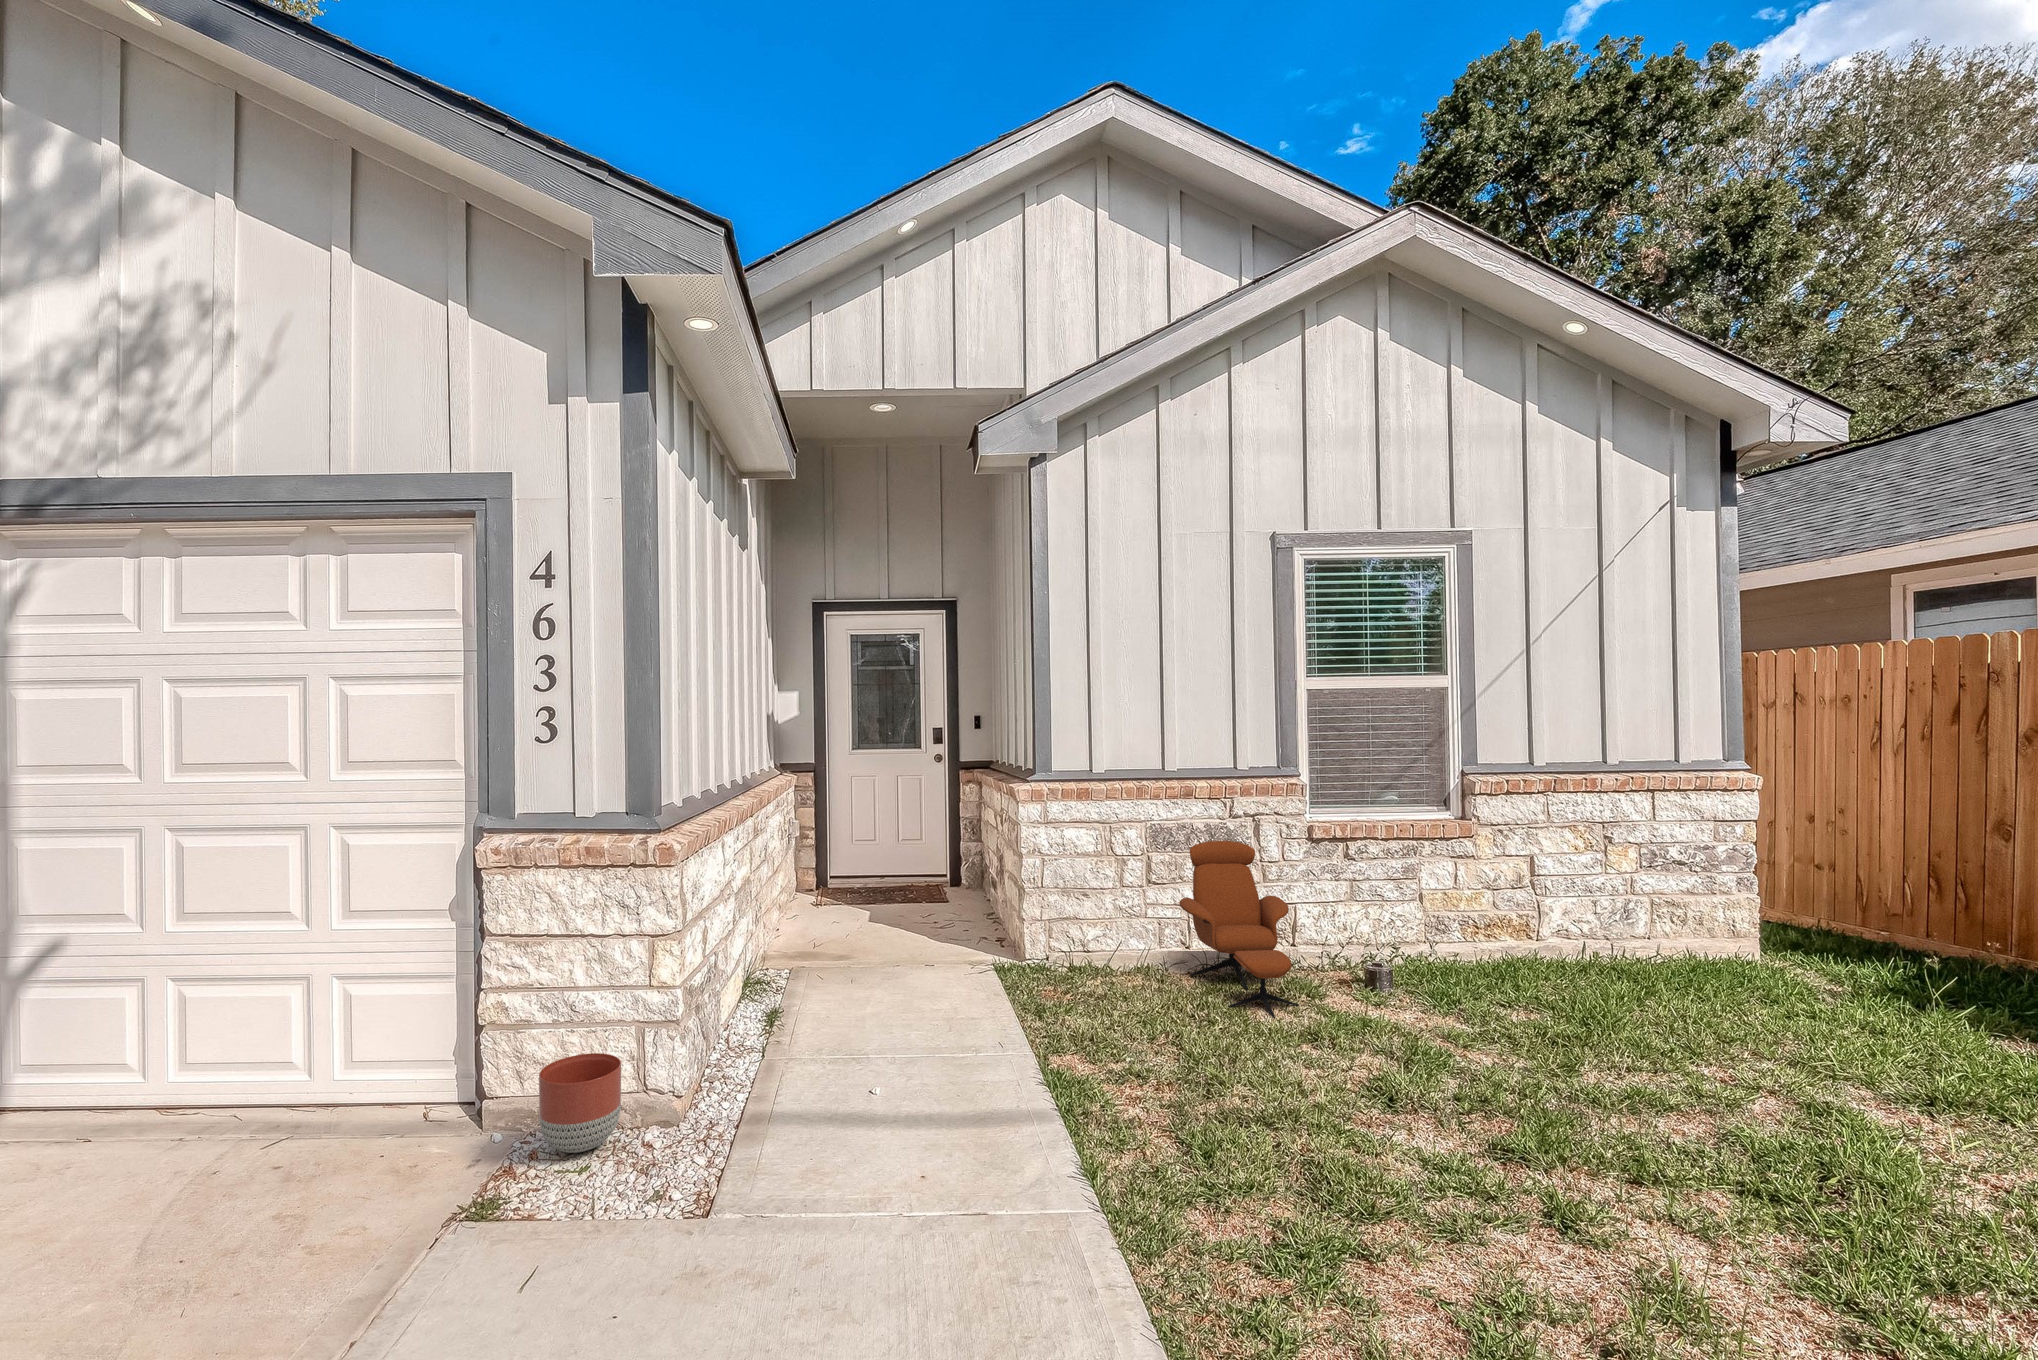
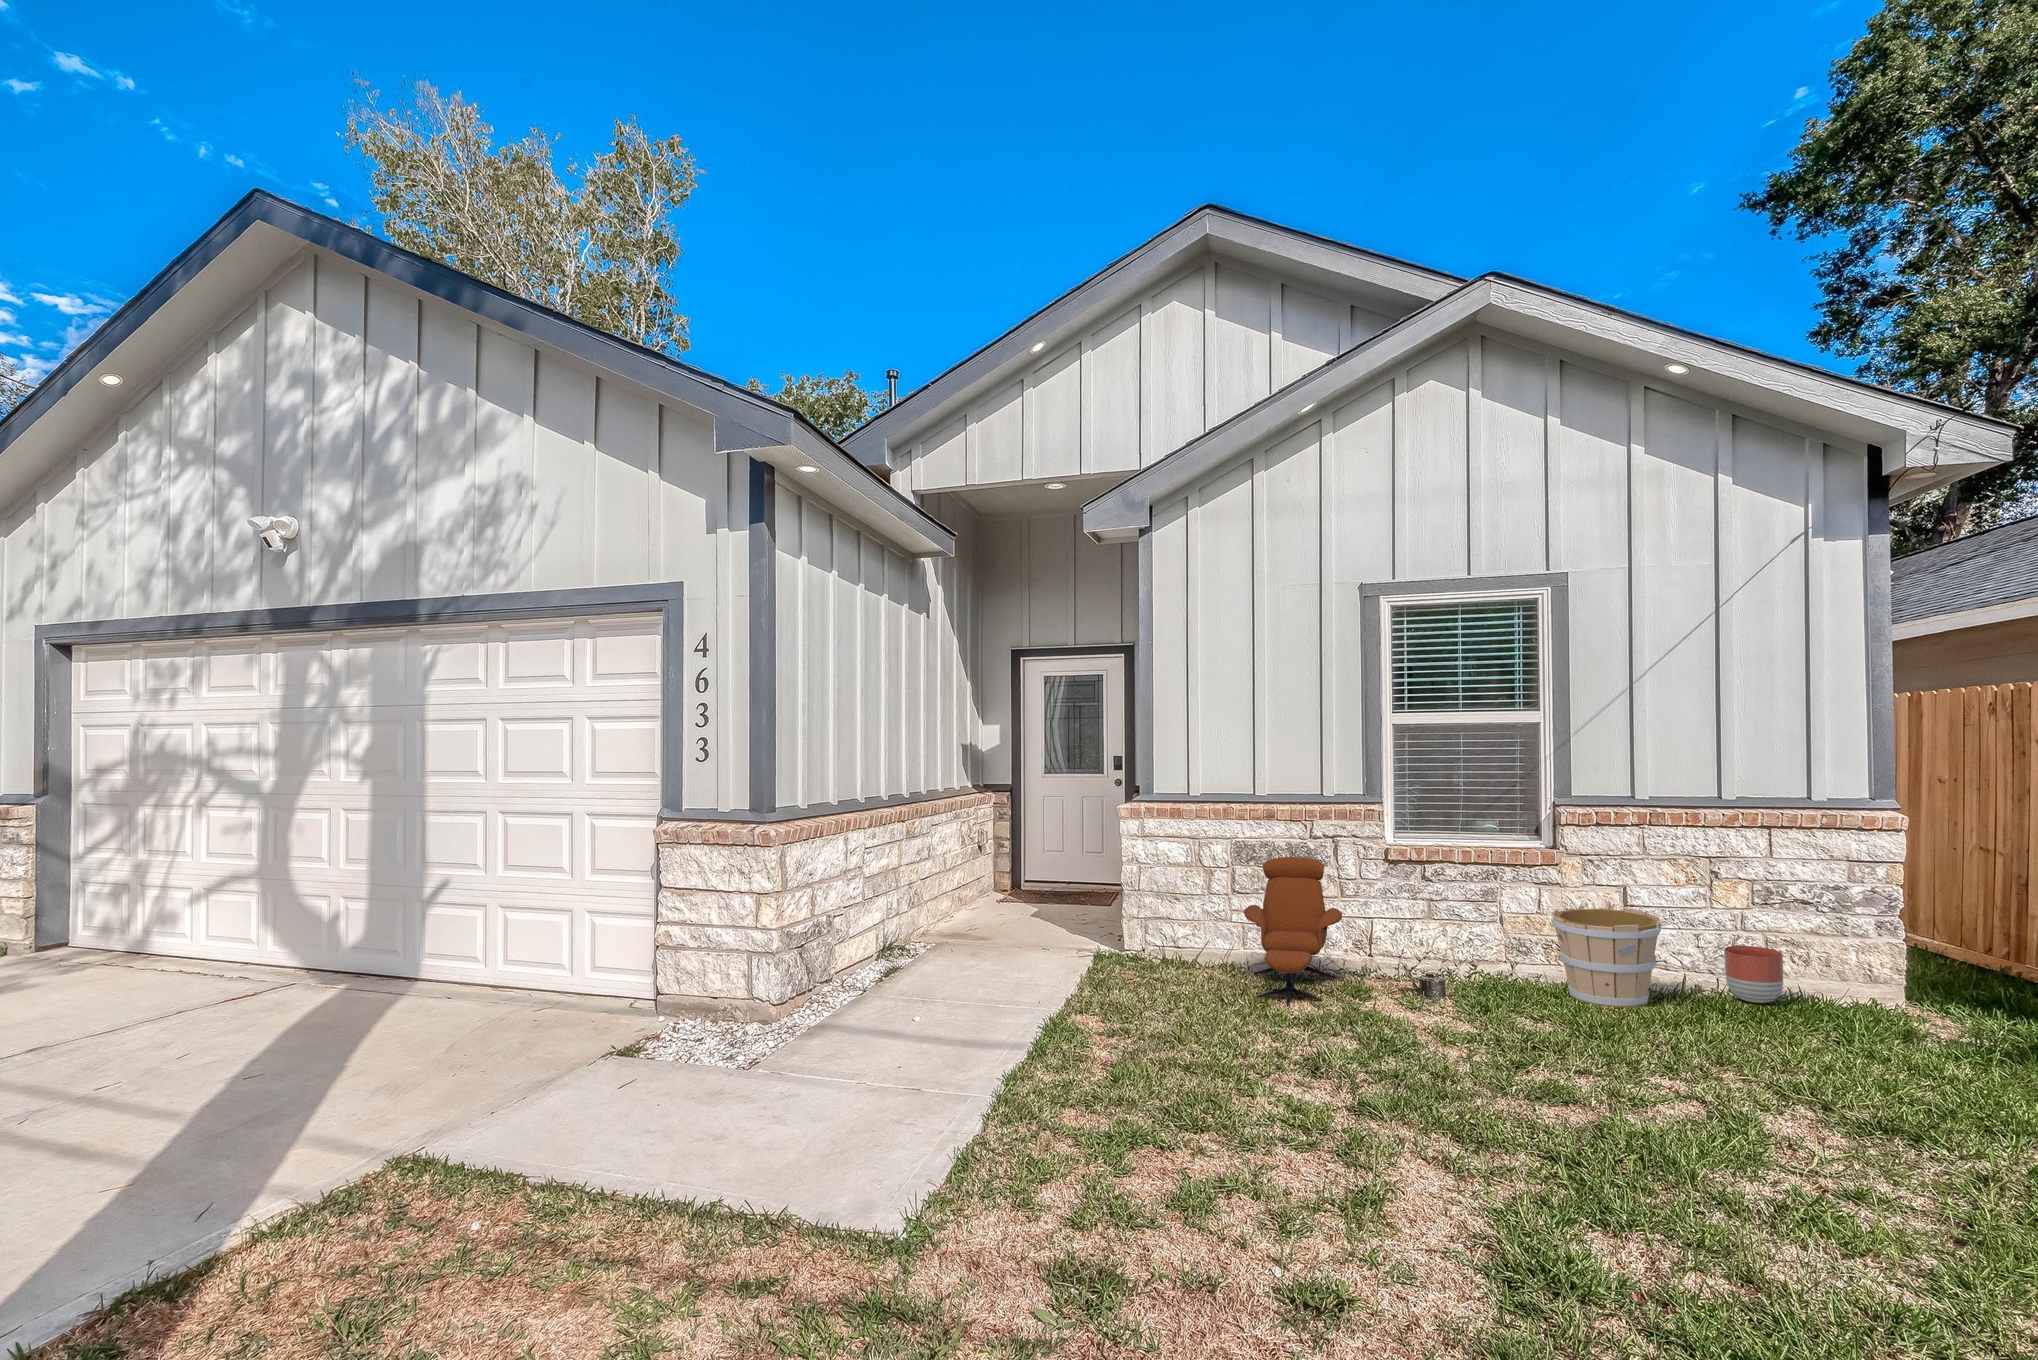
wooden bucket: none [1482,878,1596,982] -> present [1551,908,1662,1007]
planter: present [539,1053,621,1153] -> present [1724,946,1783,1003]

